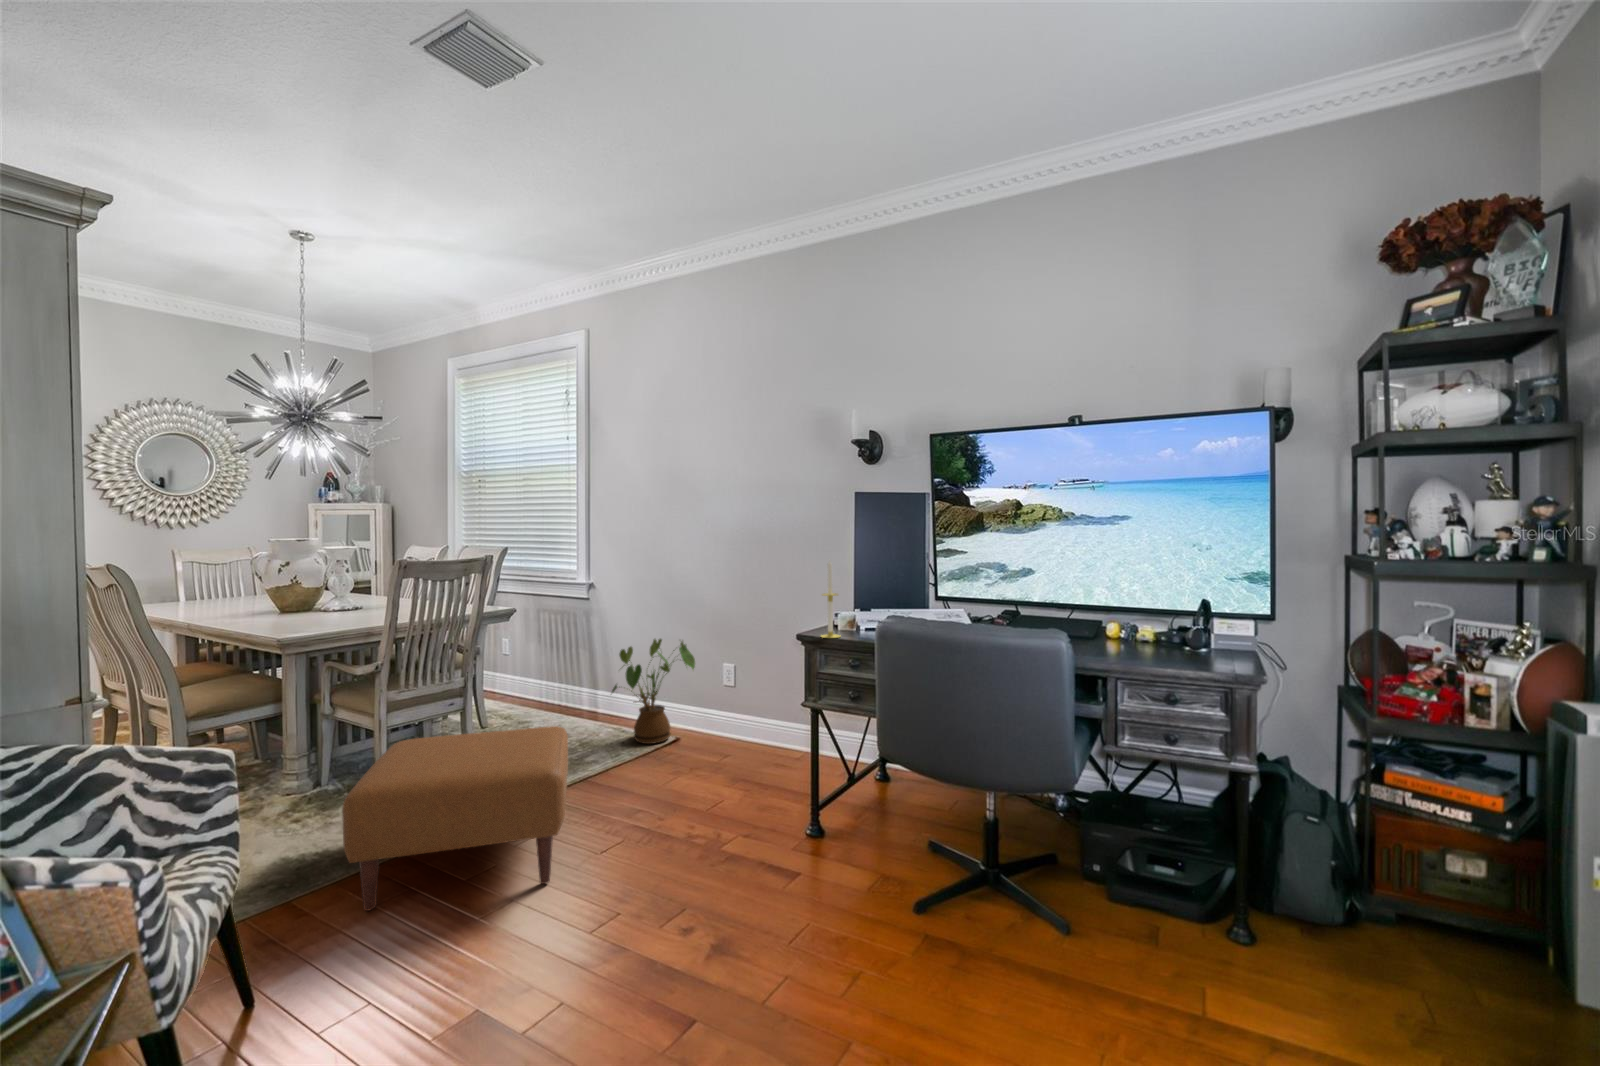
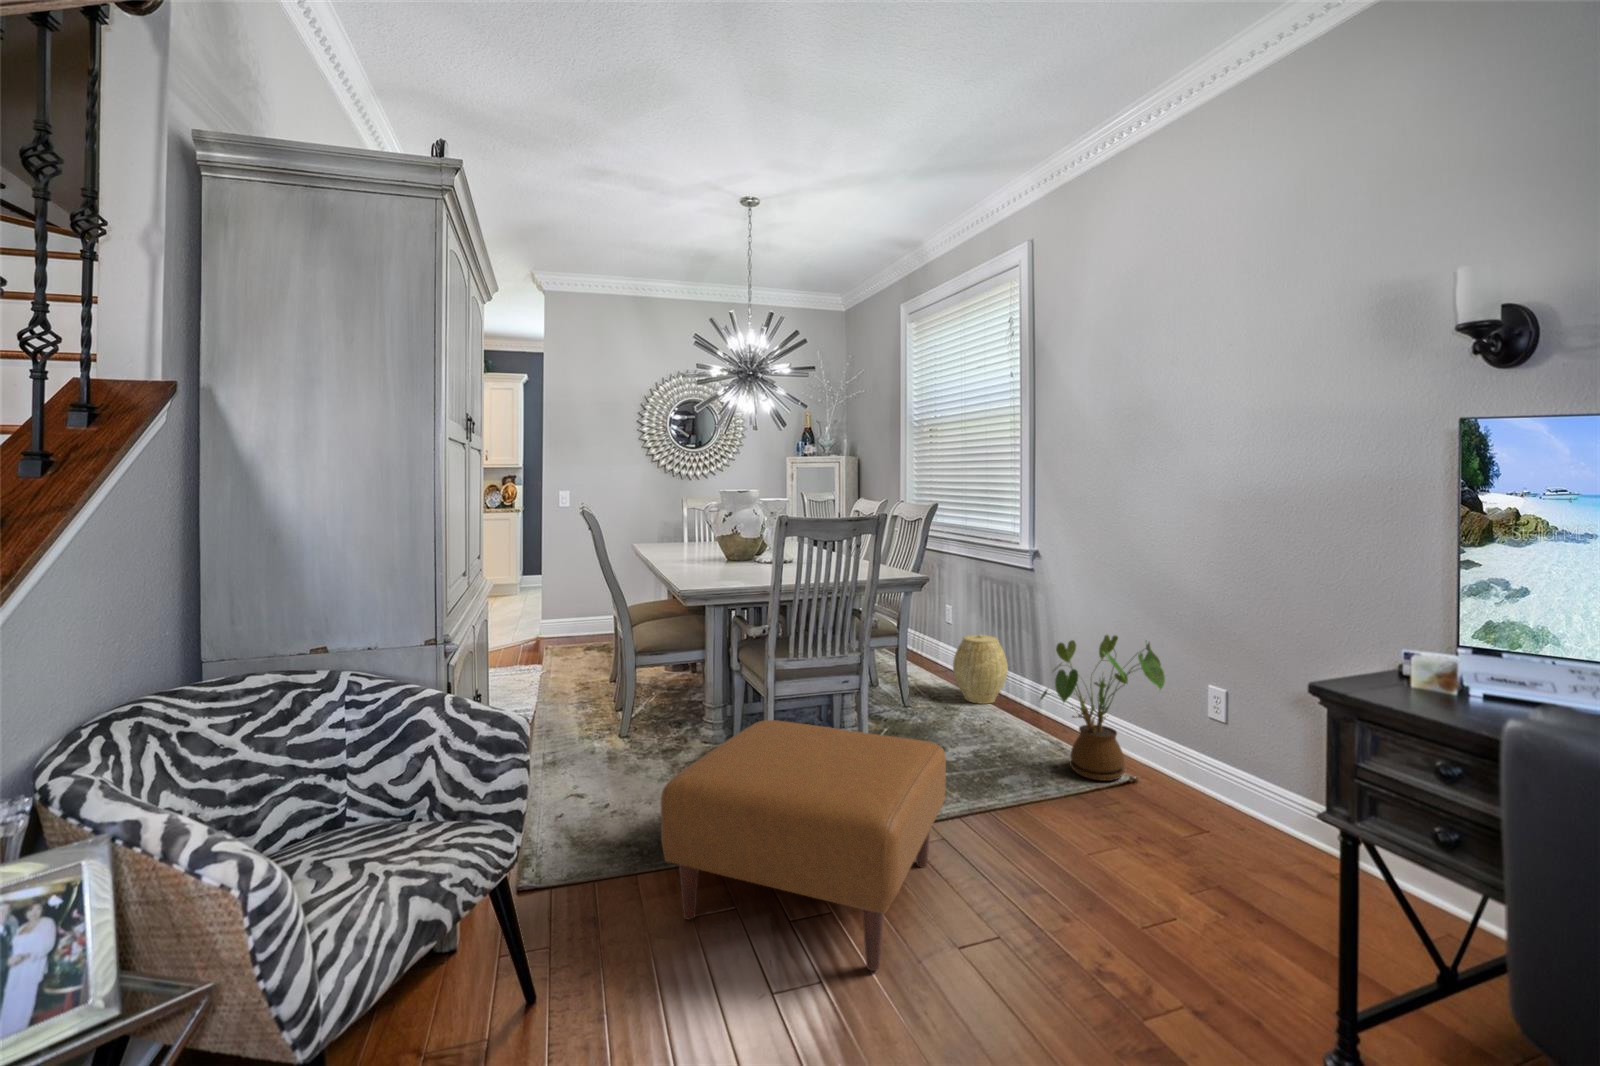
candle: present [821,561,840,638] -> none [1404,537,1462,704]
woven basket: none [524,656,571,714] -> present [953,635,1008,704]

